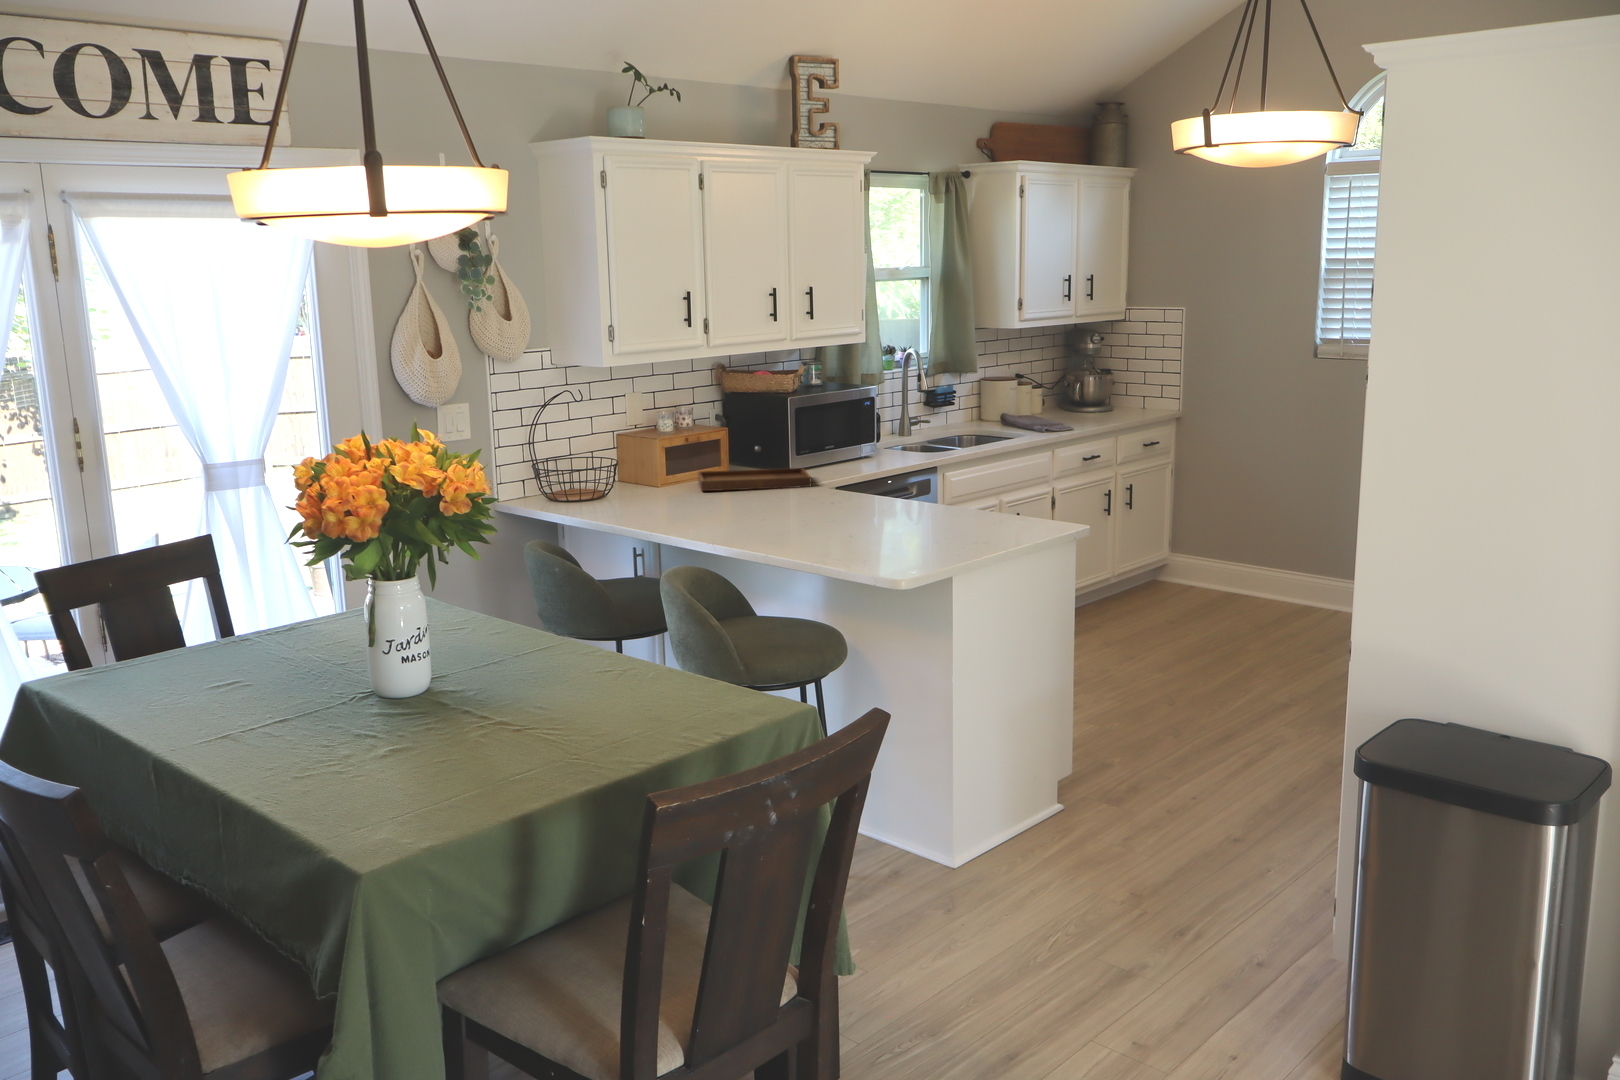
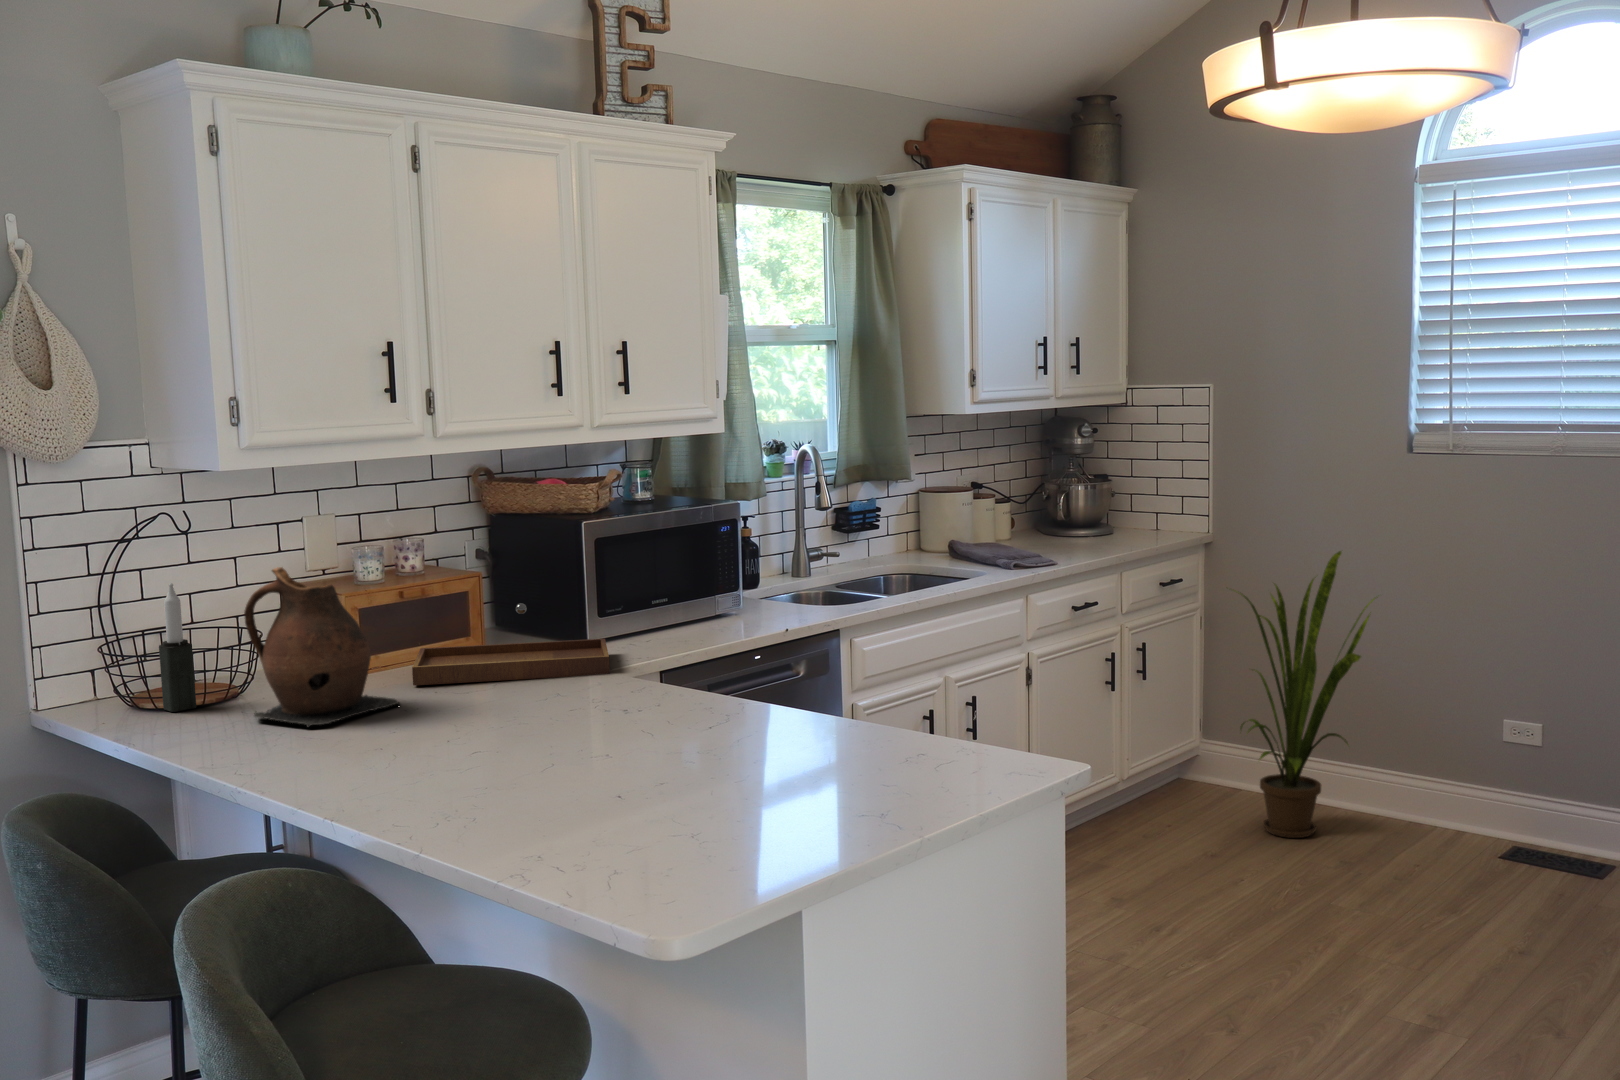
ceramic pitcher: none [621,422,702,510] -> present [244,567,399,728]
house plant: none [1186,423,1290,611] -> present [1240,551,1375,838]
candle: none [566,430,586,502] -> present [159,583,196,712]

